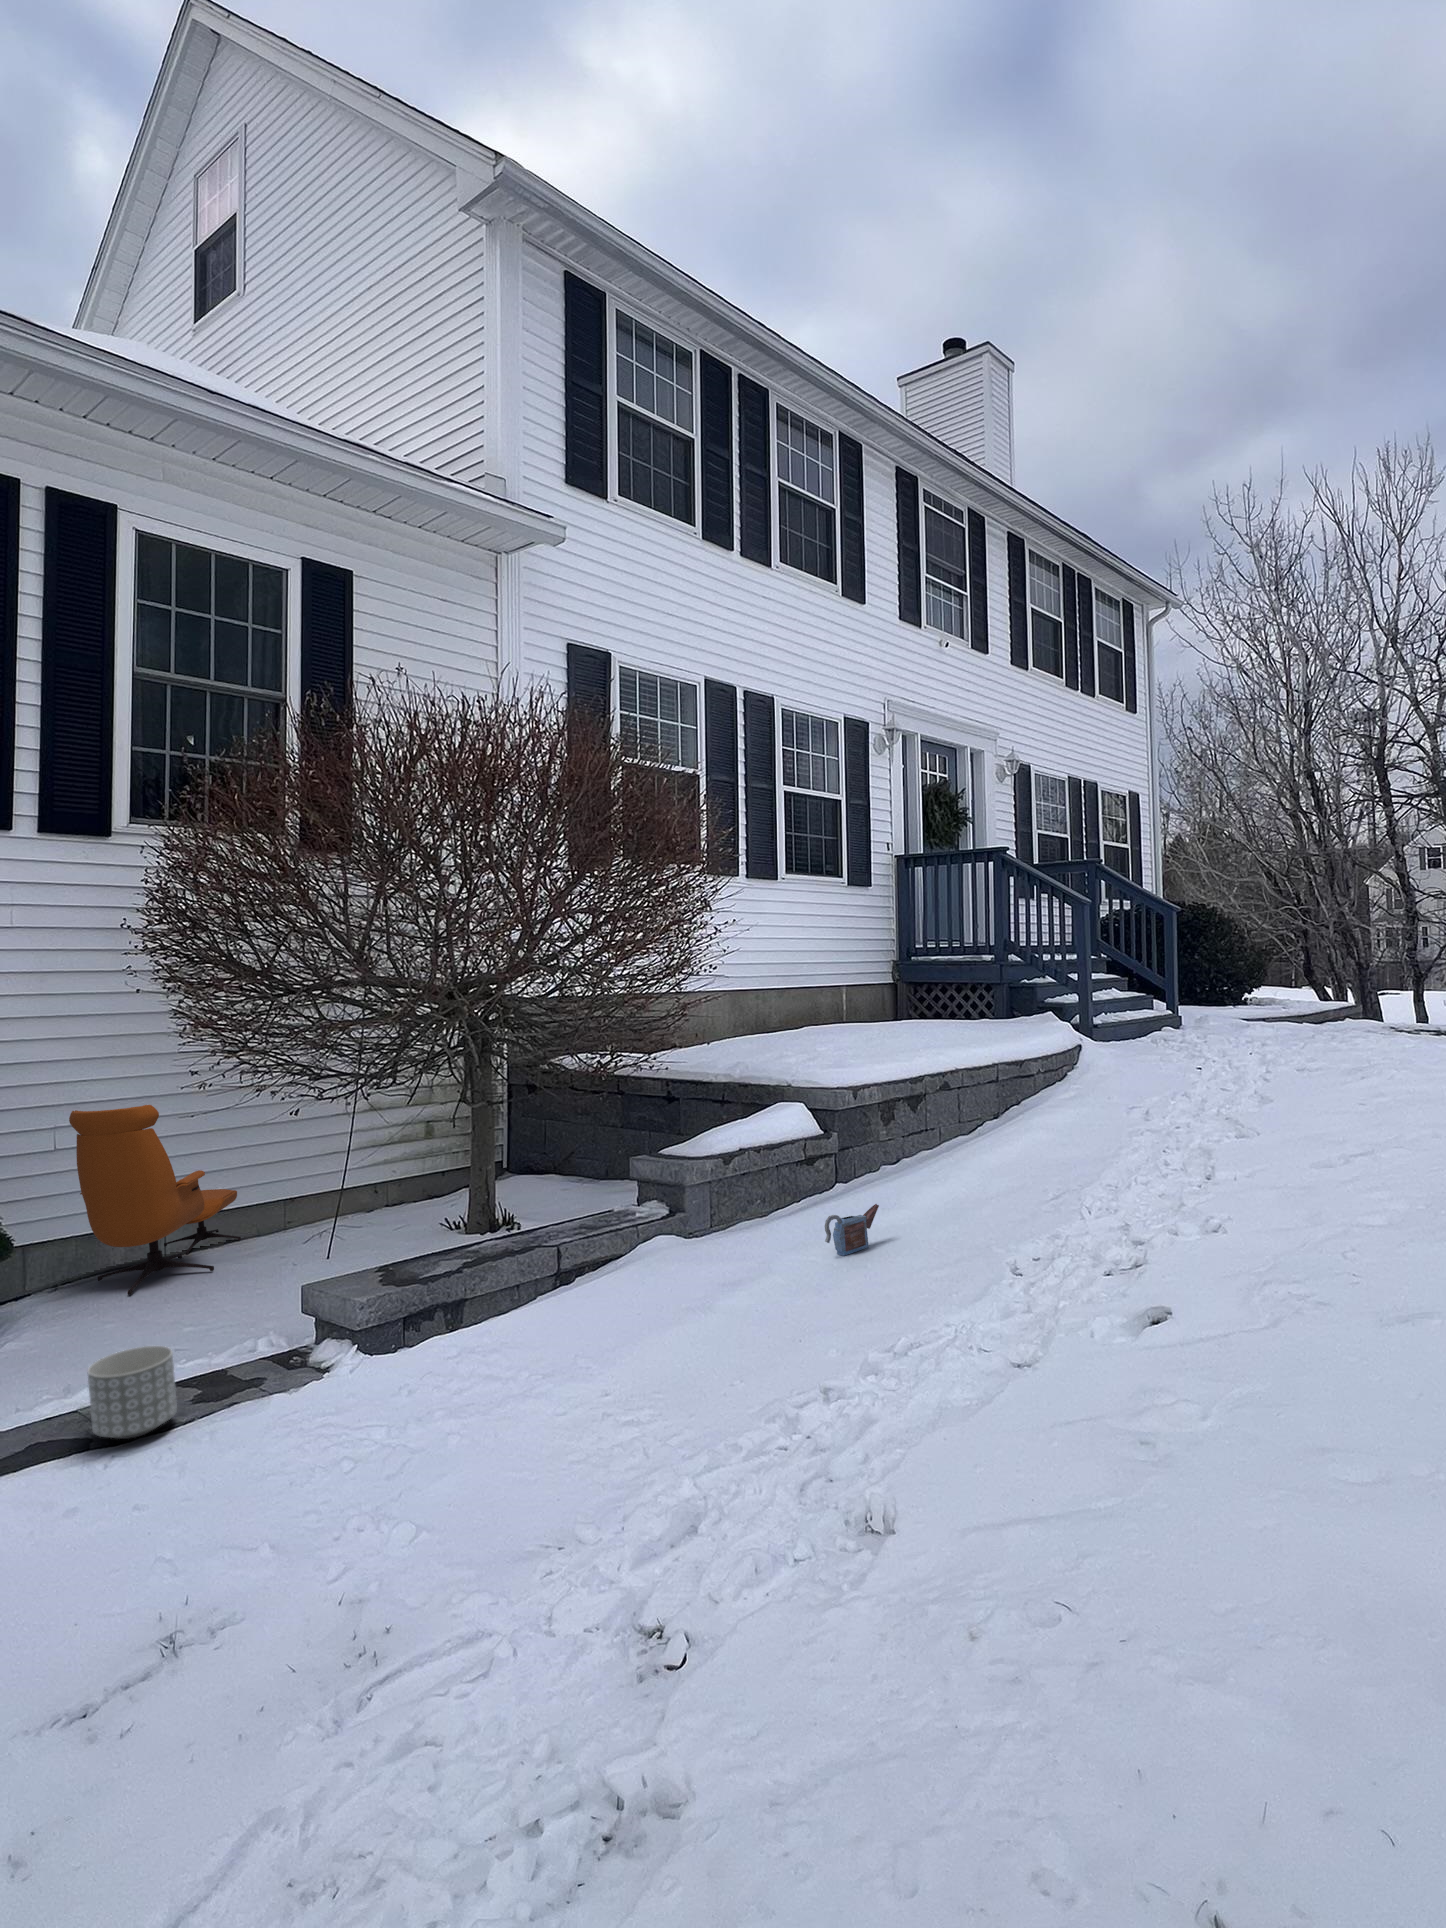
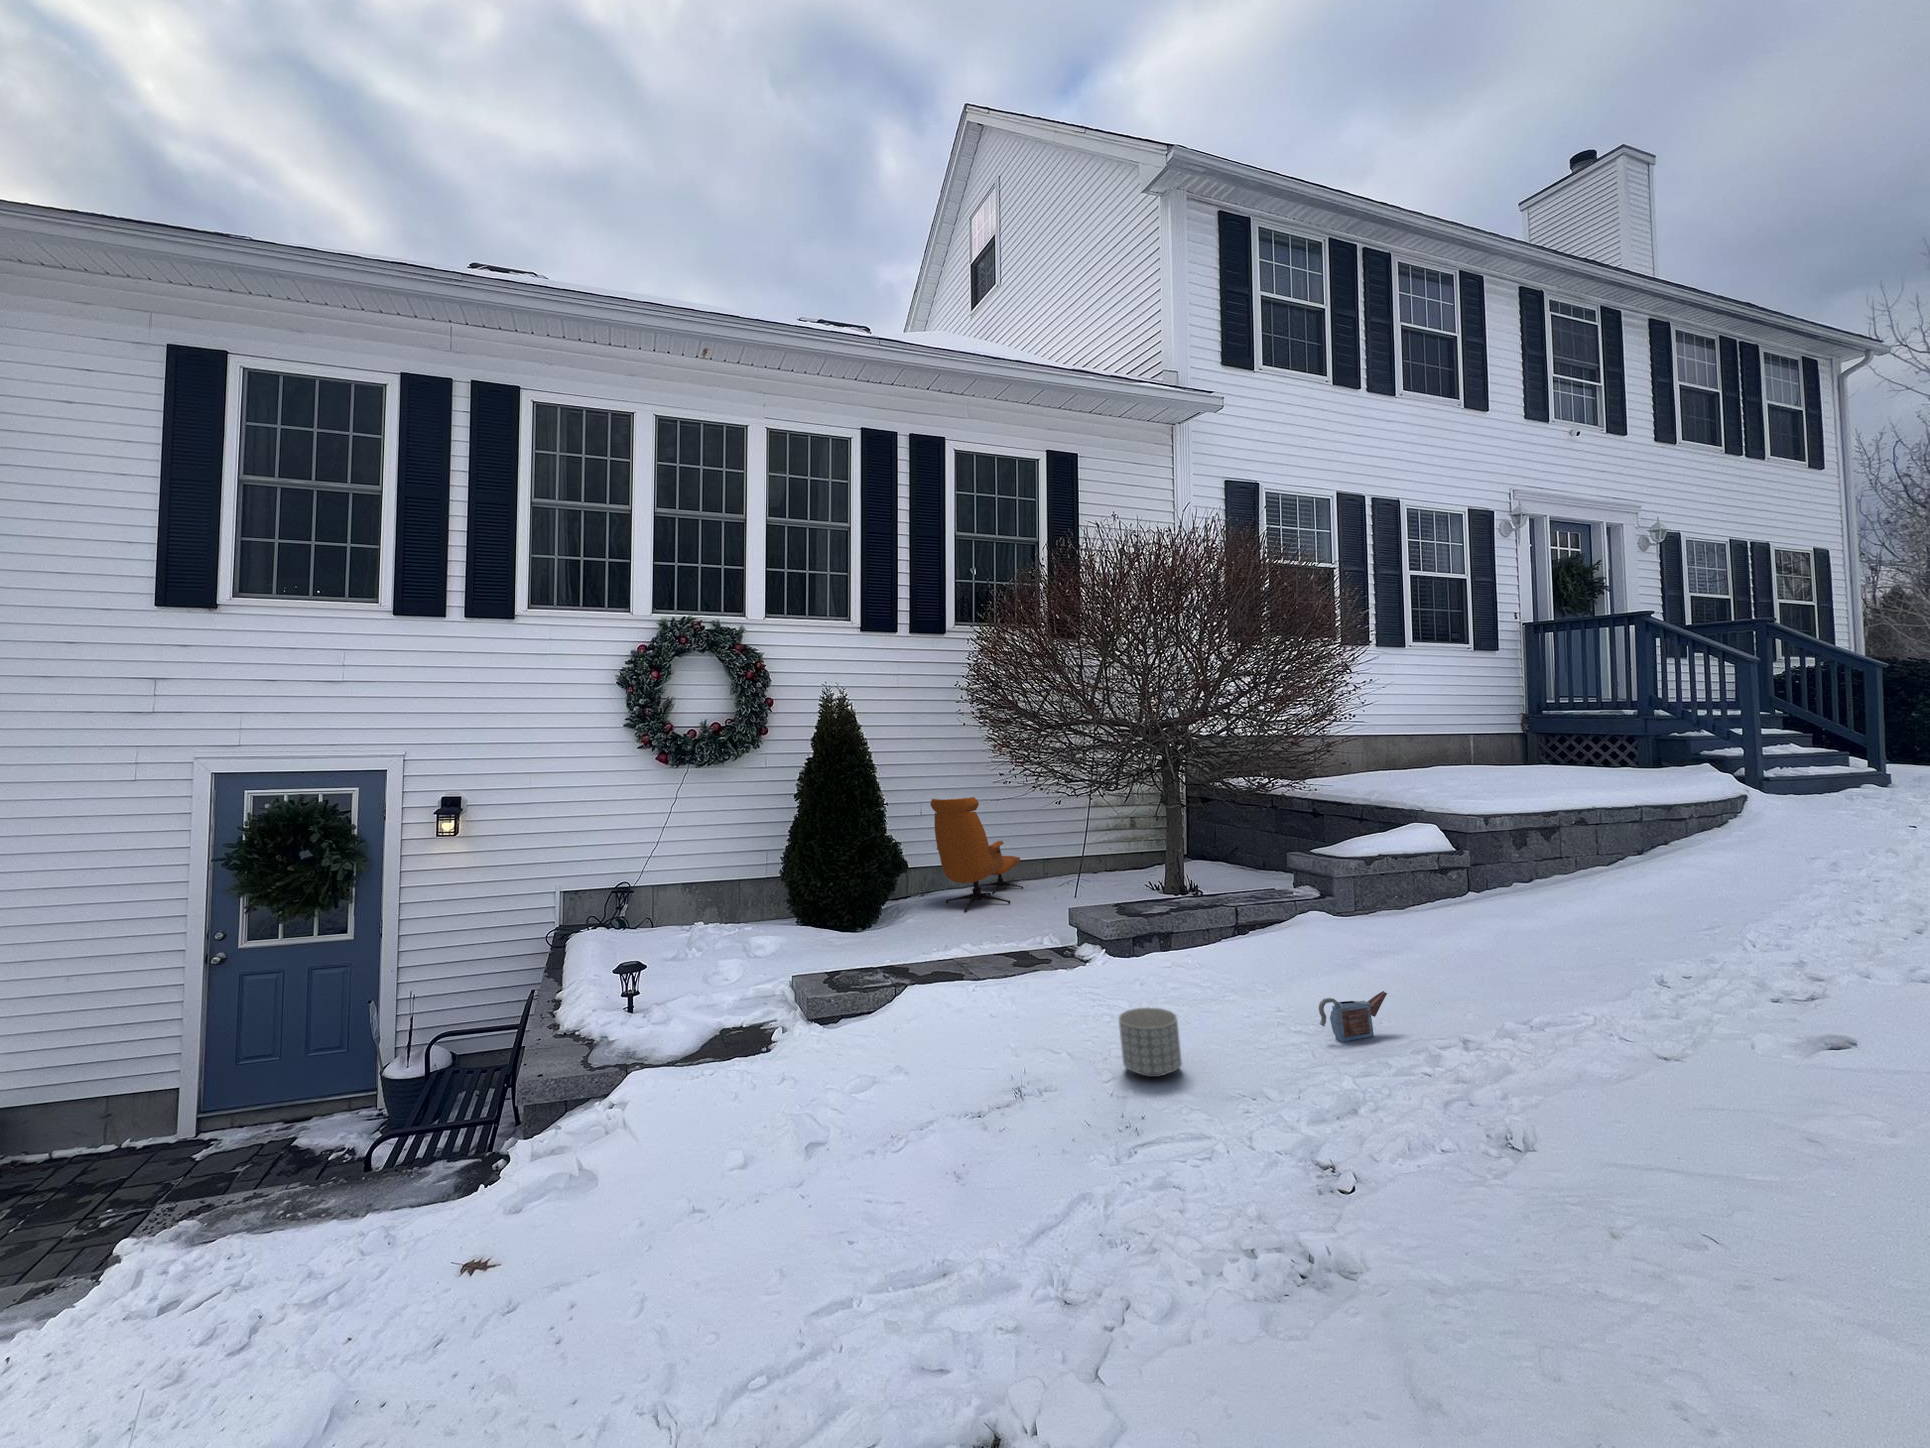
watering can: present [825,1204,879,1256] -> present [1319,991,1387,1042]
planter: present [88,1346,177,1439] -> present [1119,1008,1182,1077]

